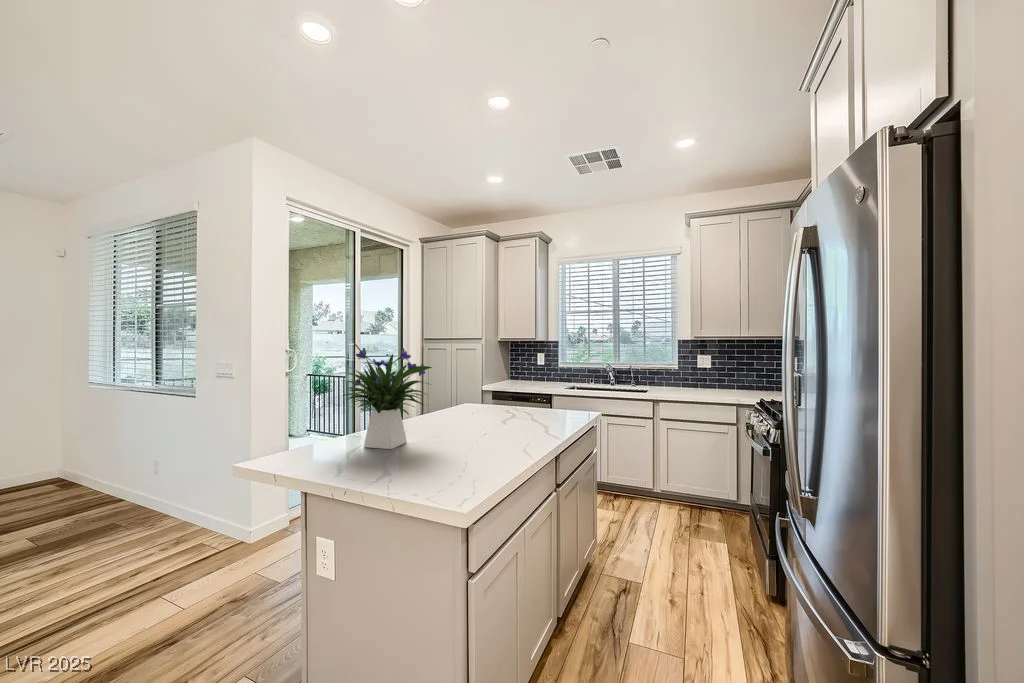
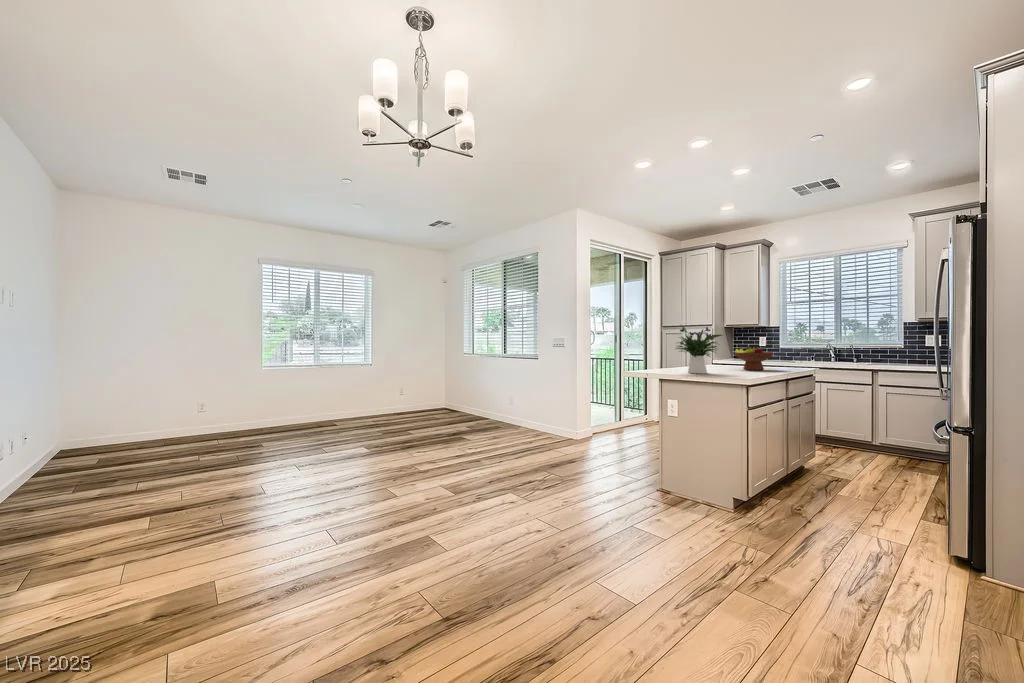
fruit bowl: none [474,380,535,422] -> present [734,346,774,370]

